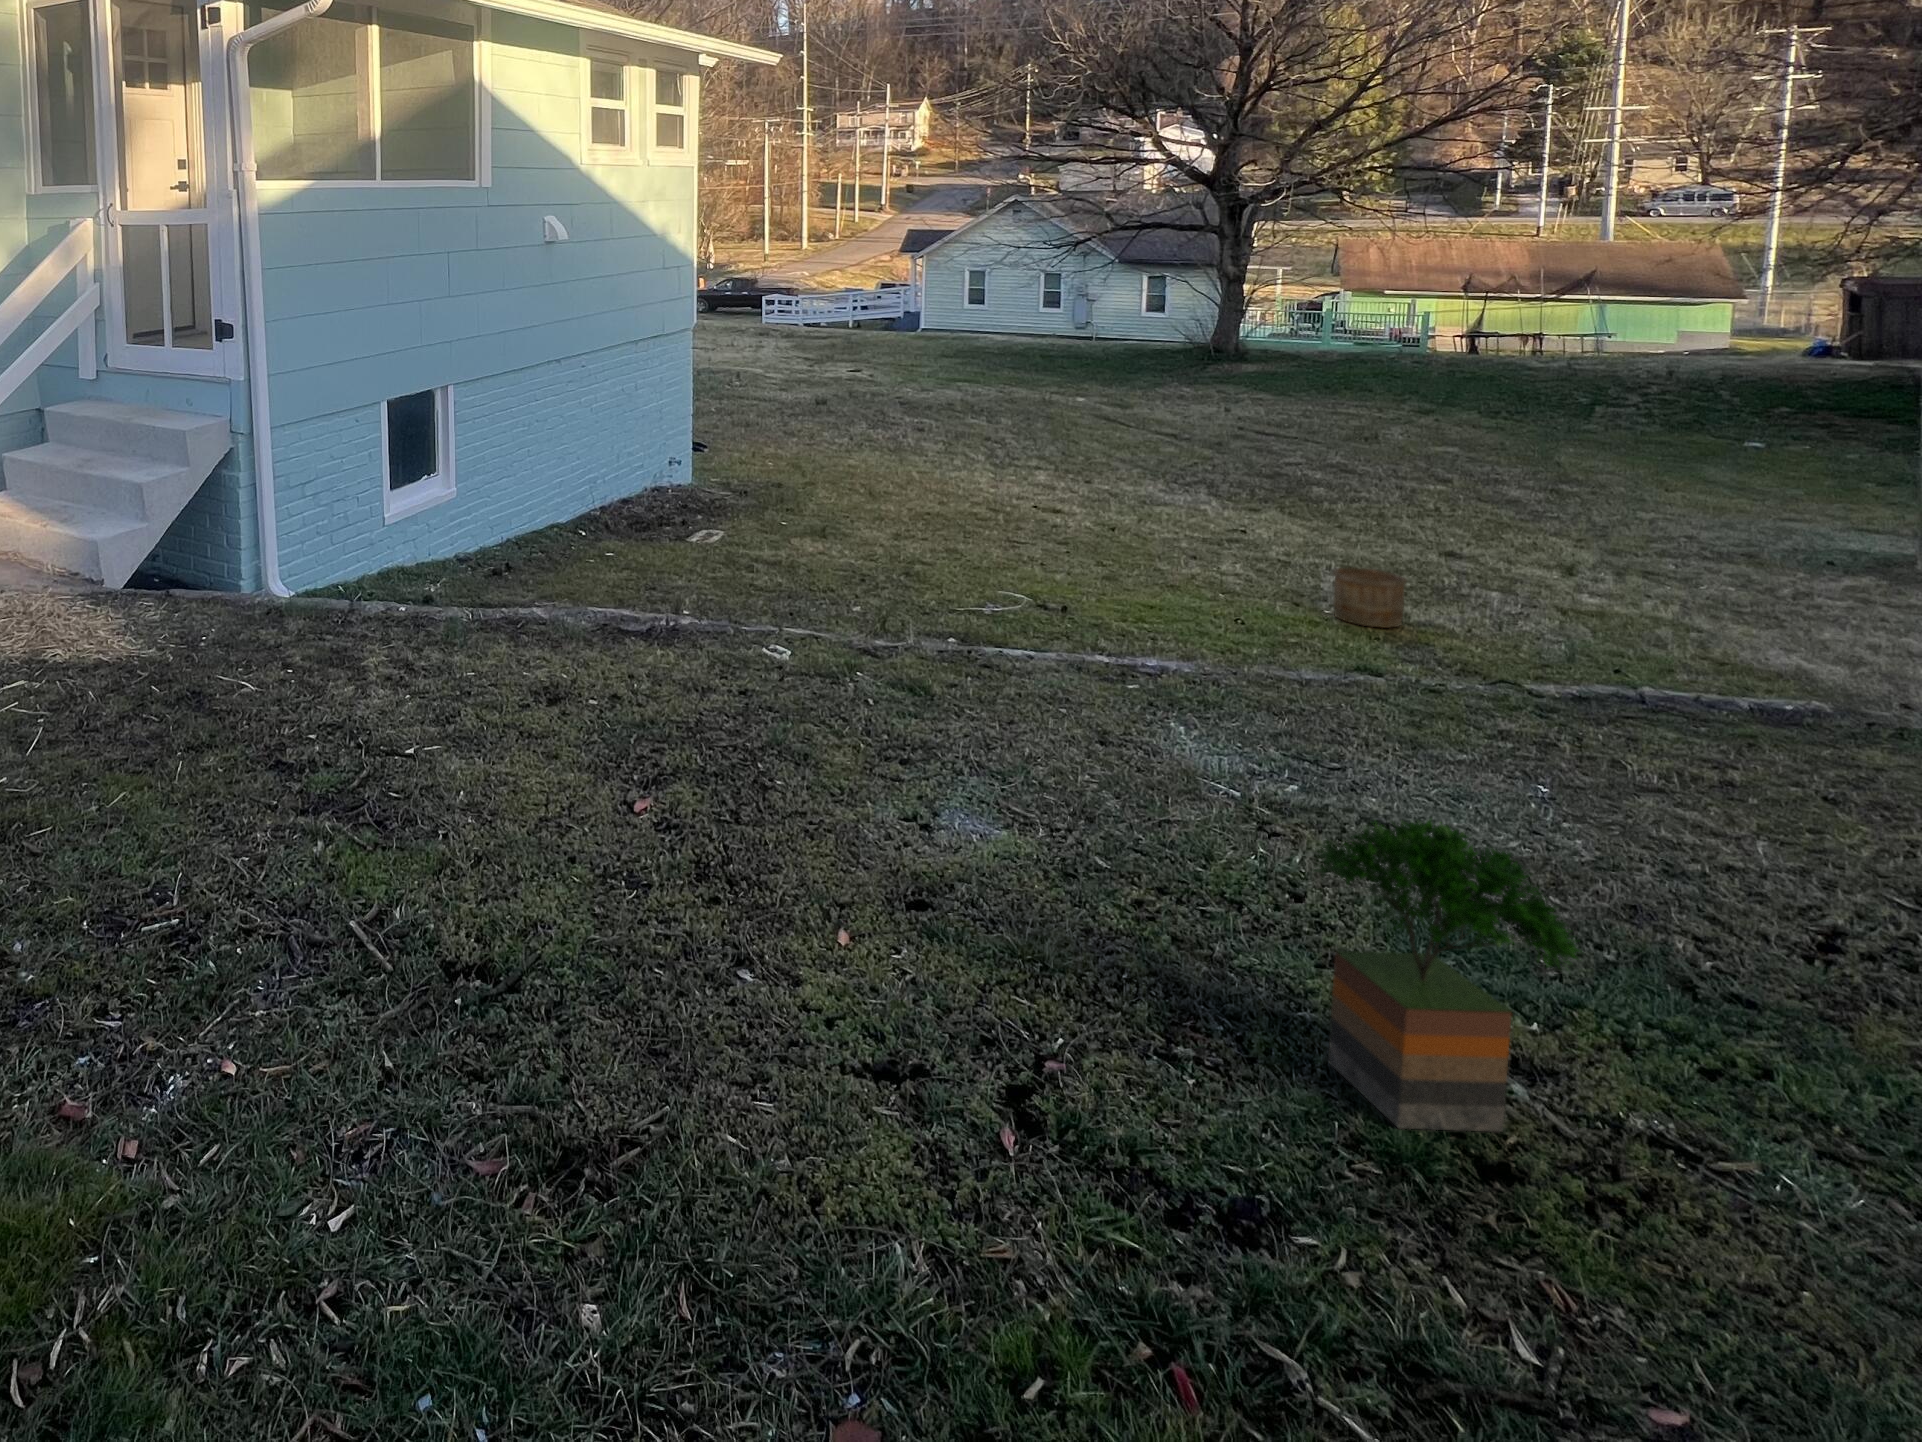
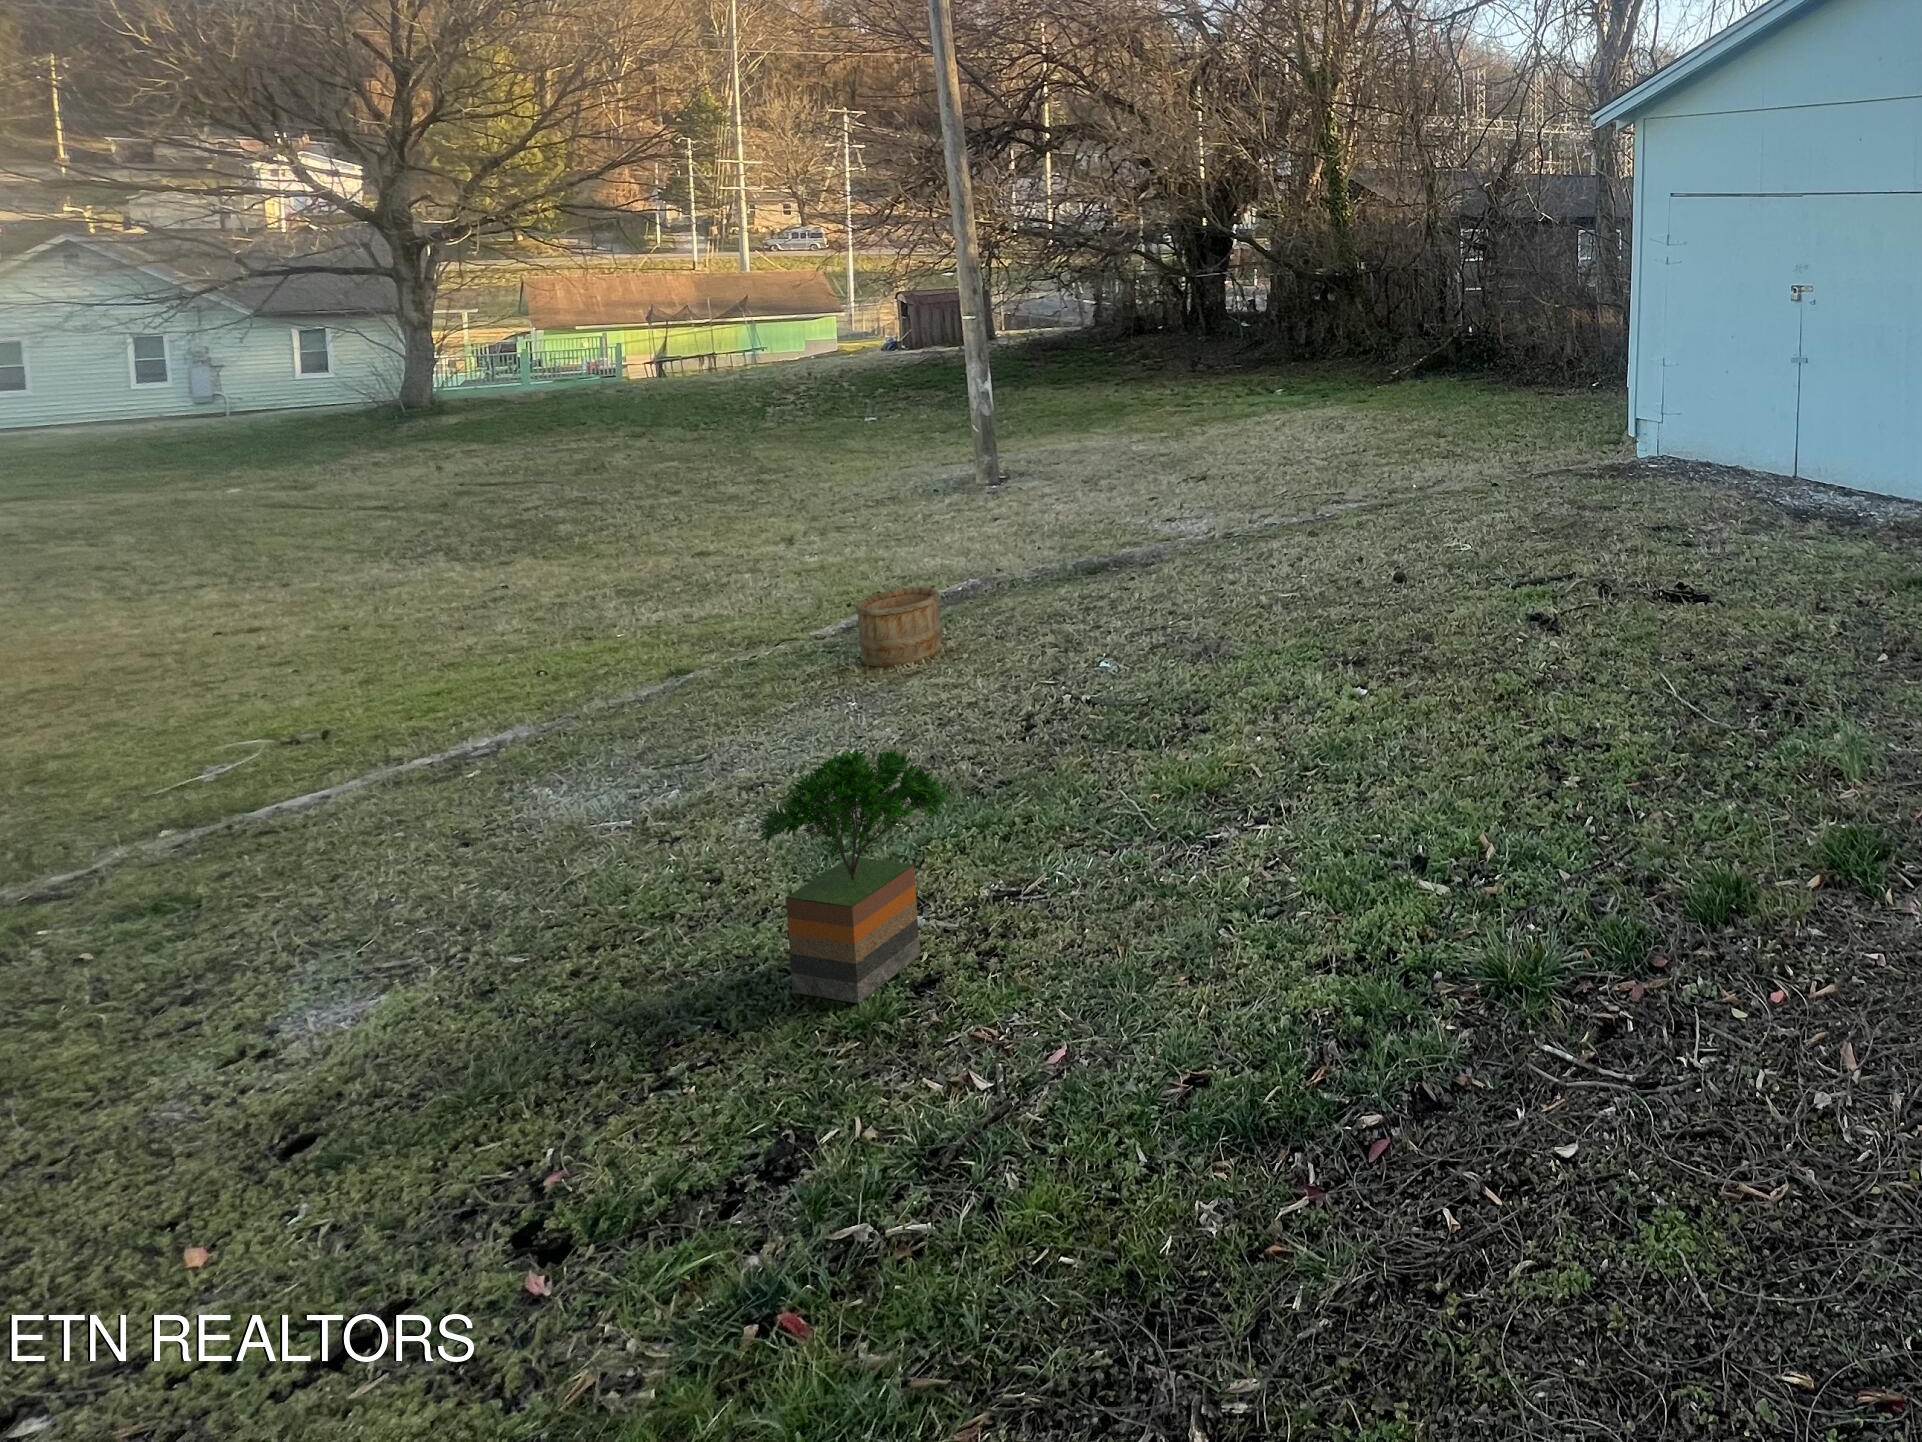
wooden bucket: present [1333,567,1406,628] -> present [854,587,941,667]

